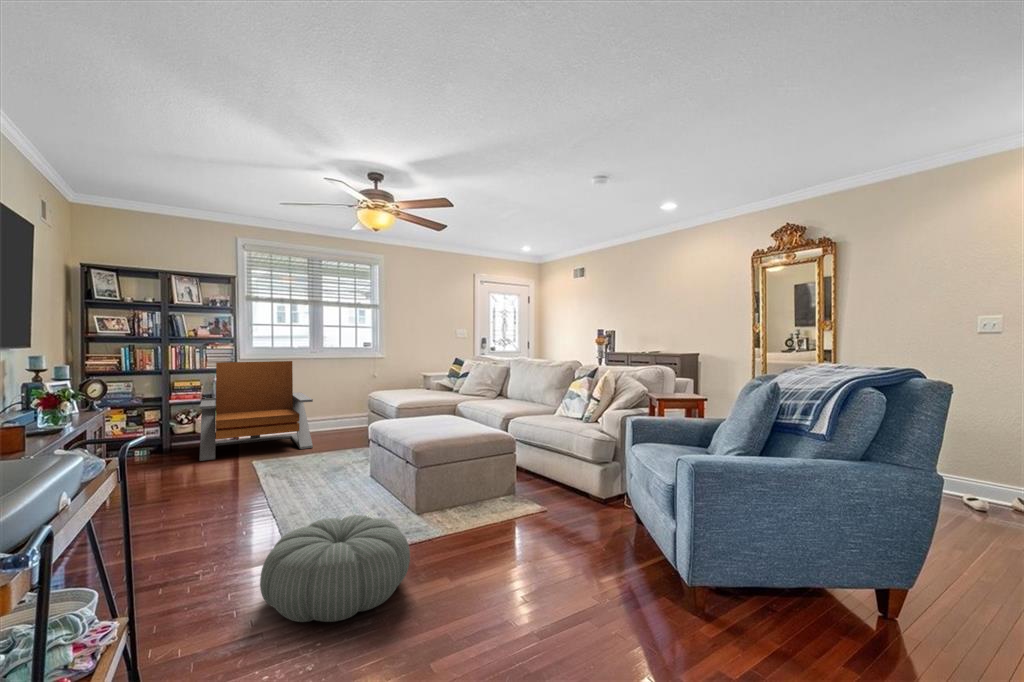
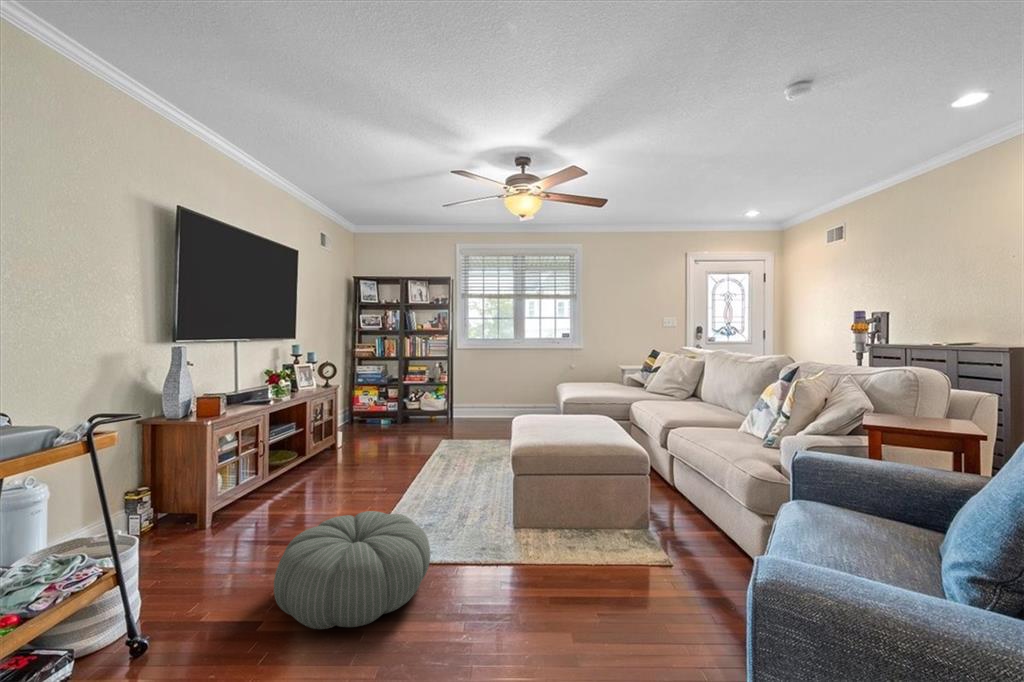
lounge chair: present [200,361,313,461] -> none [412,351,502,431]

